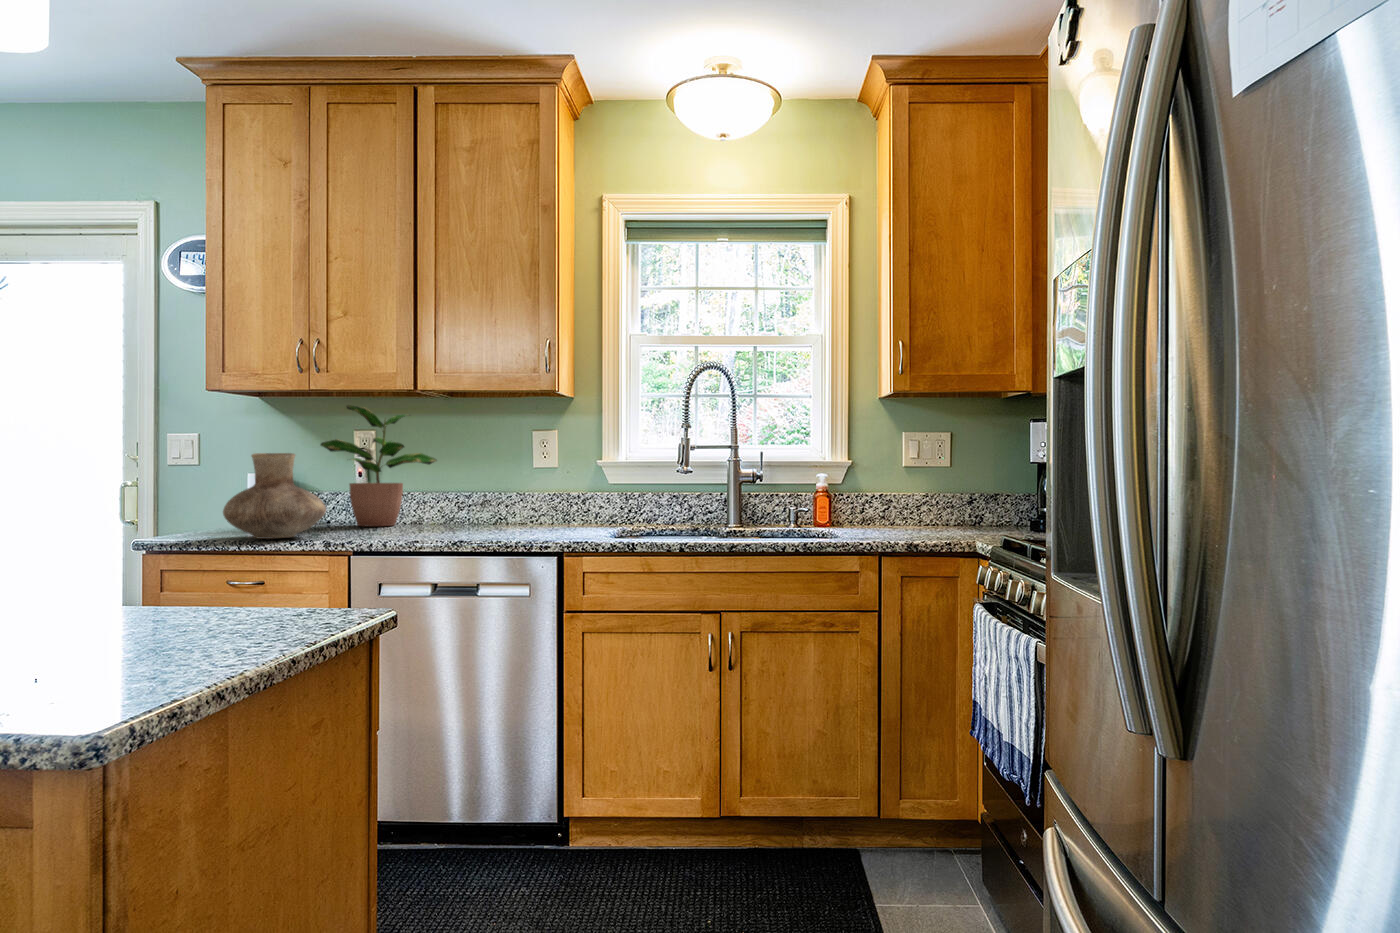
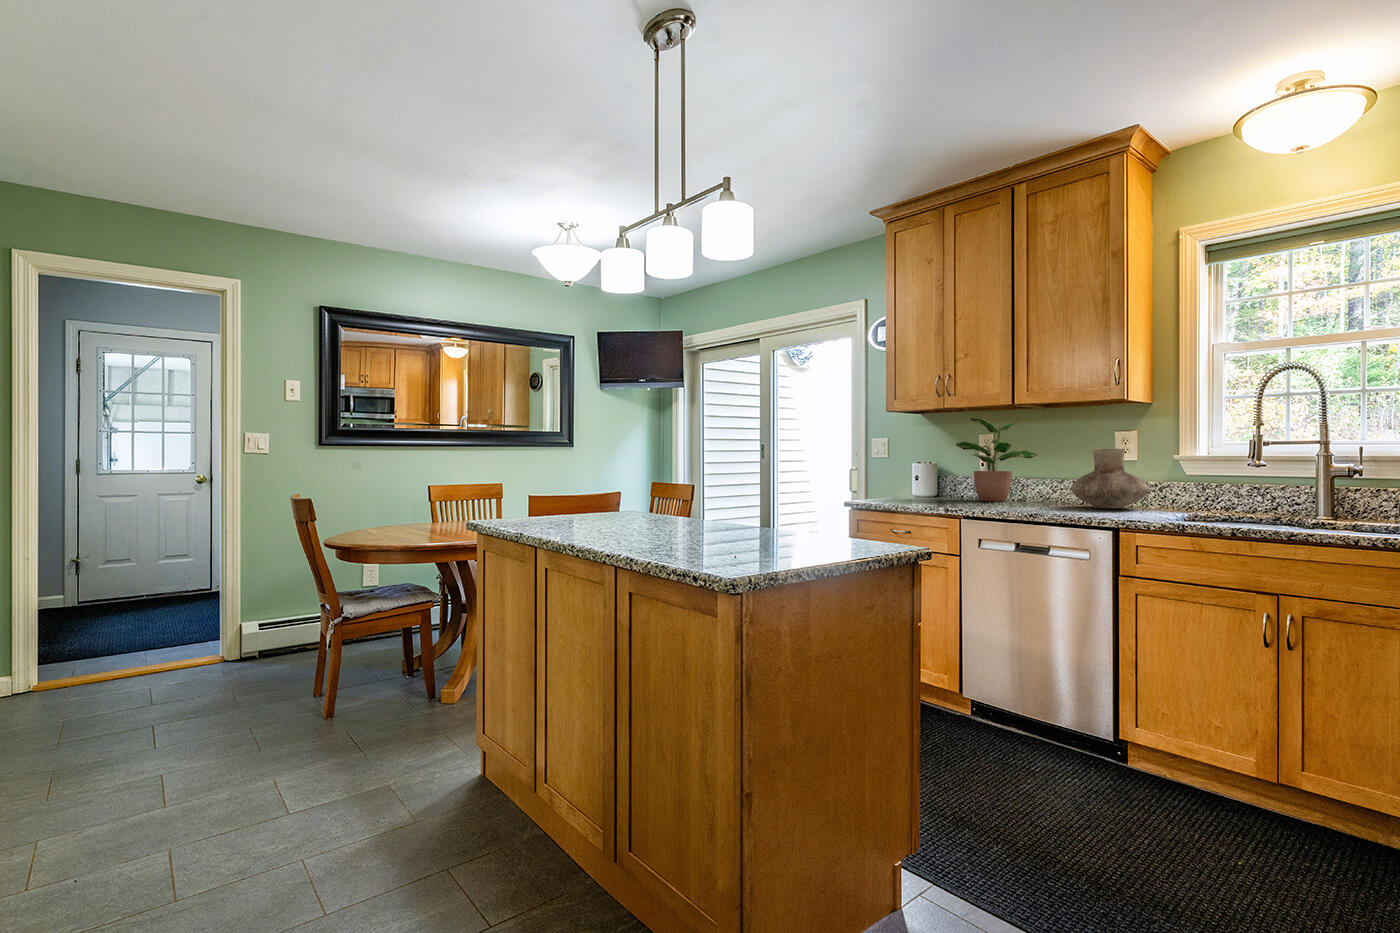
vase: present [223,453,326,539] -> present [1072,449,1149,509]

